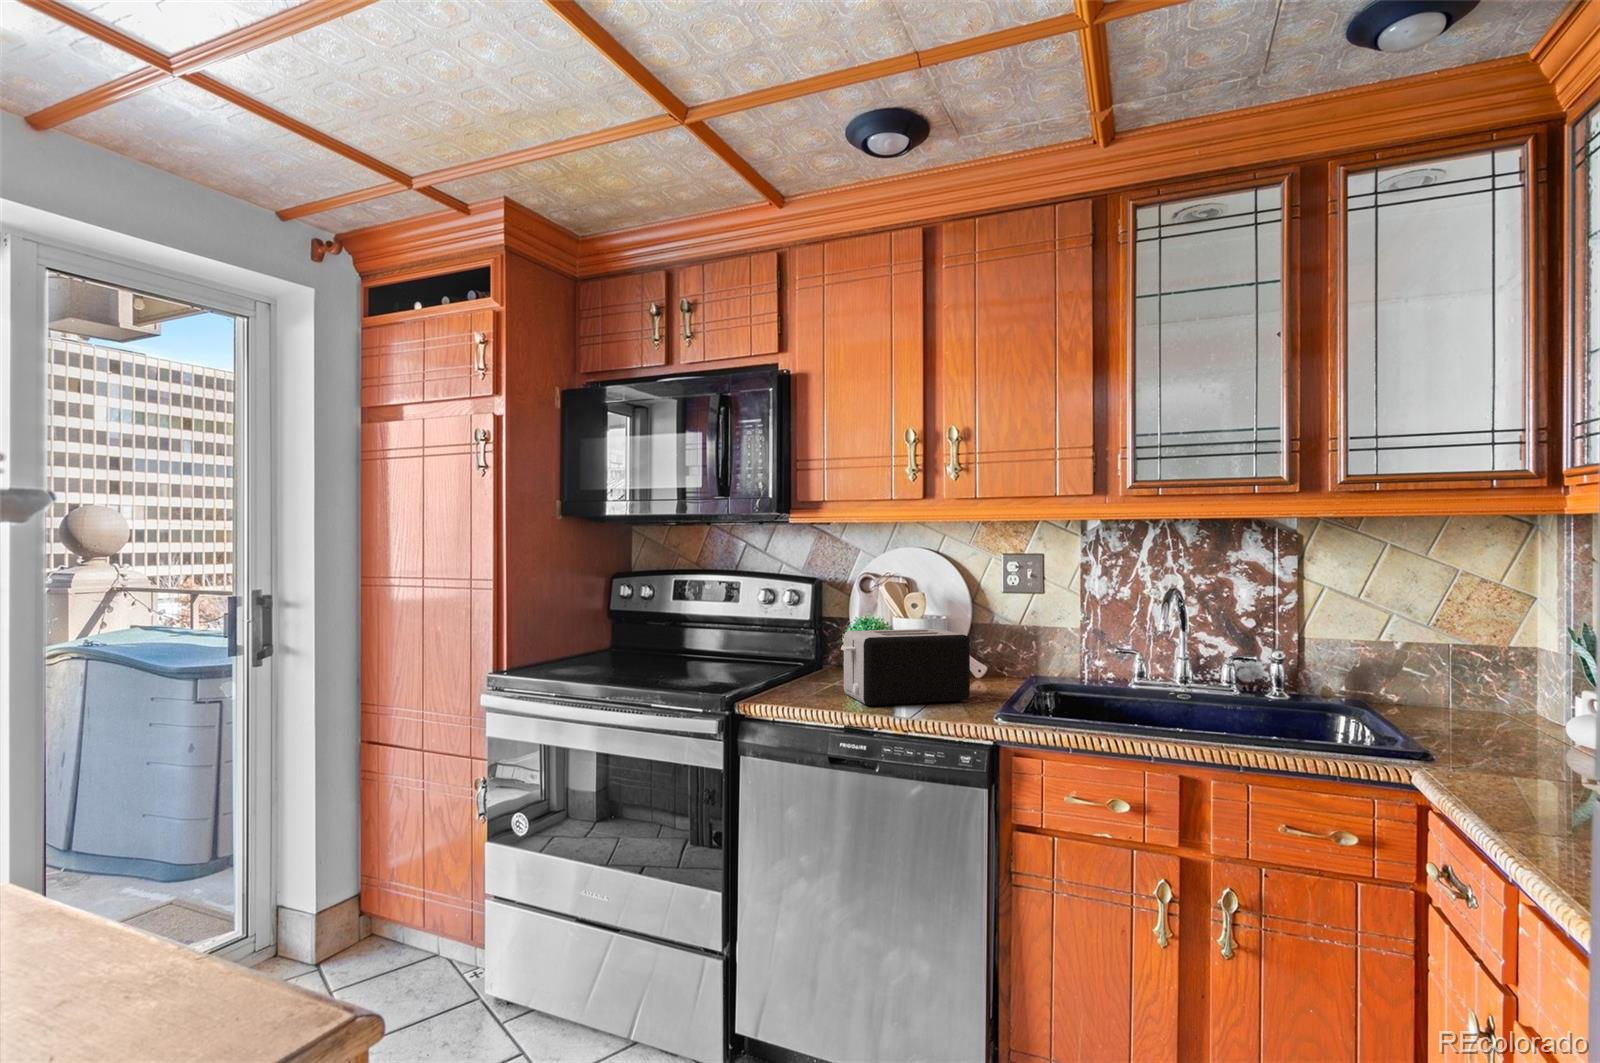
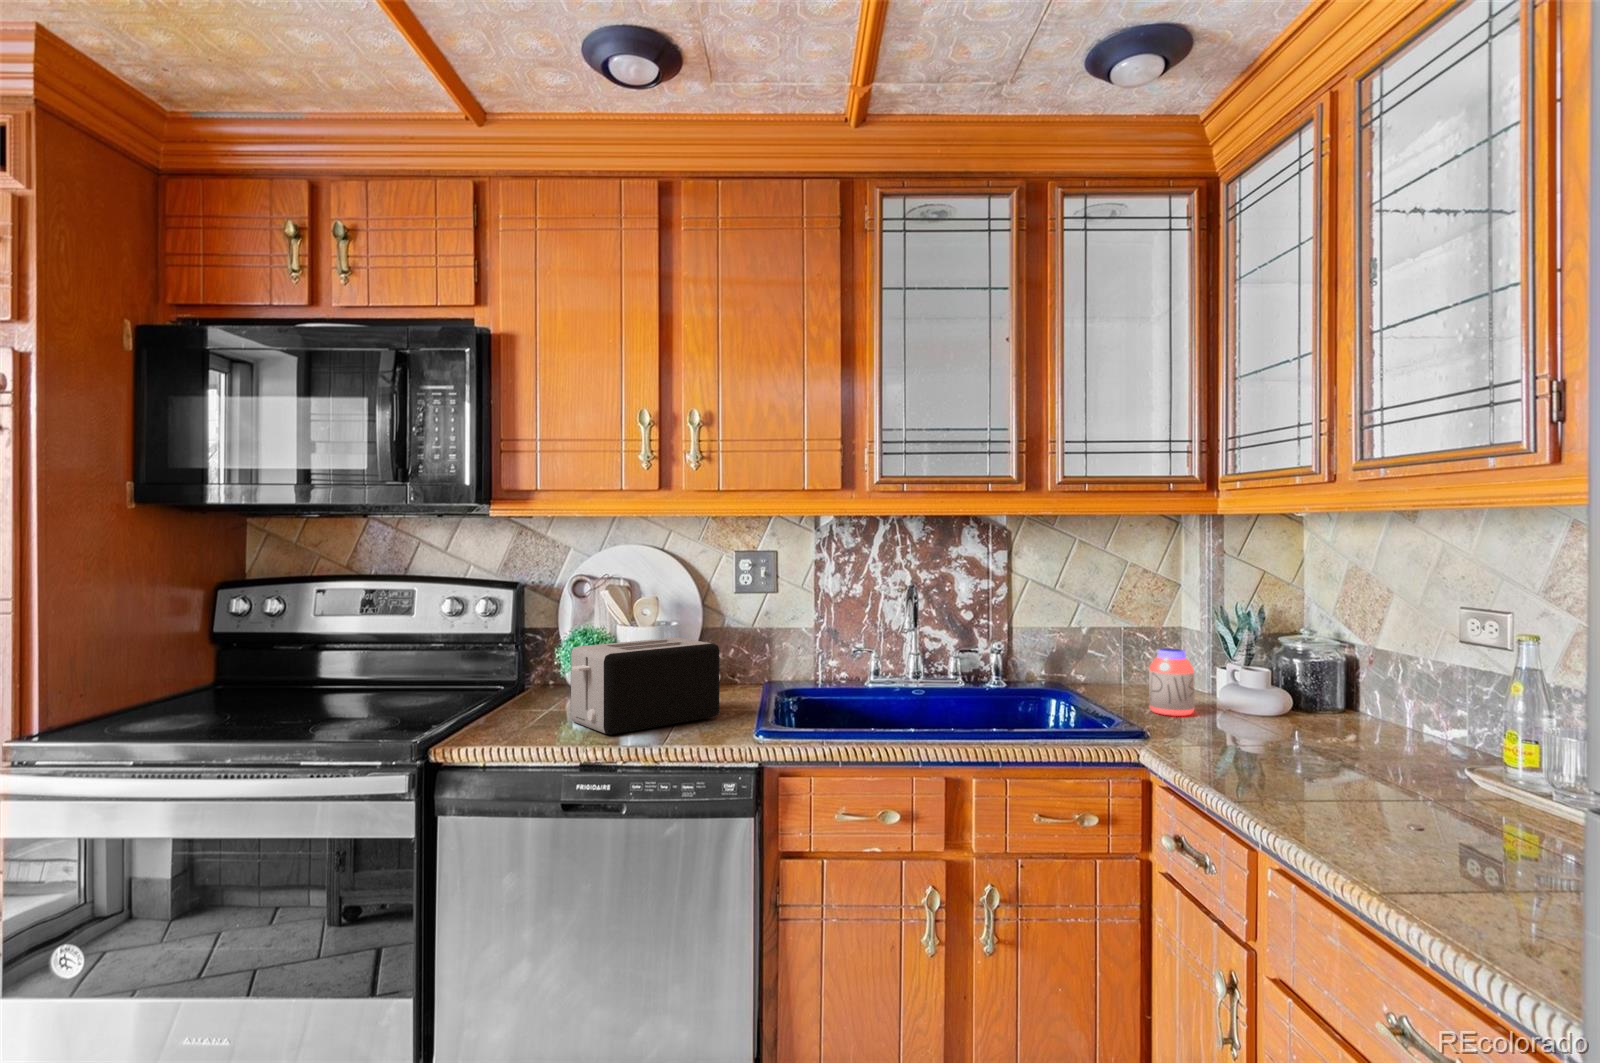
jar: none [1461,668,1523,746] -> present [1149,648,1195,716]

